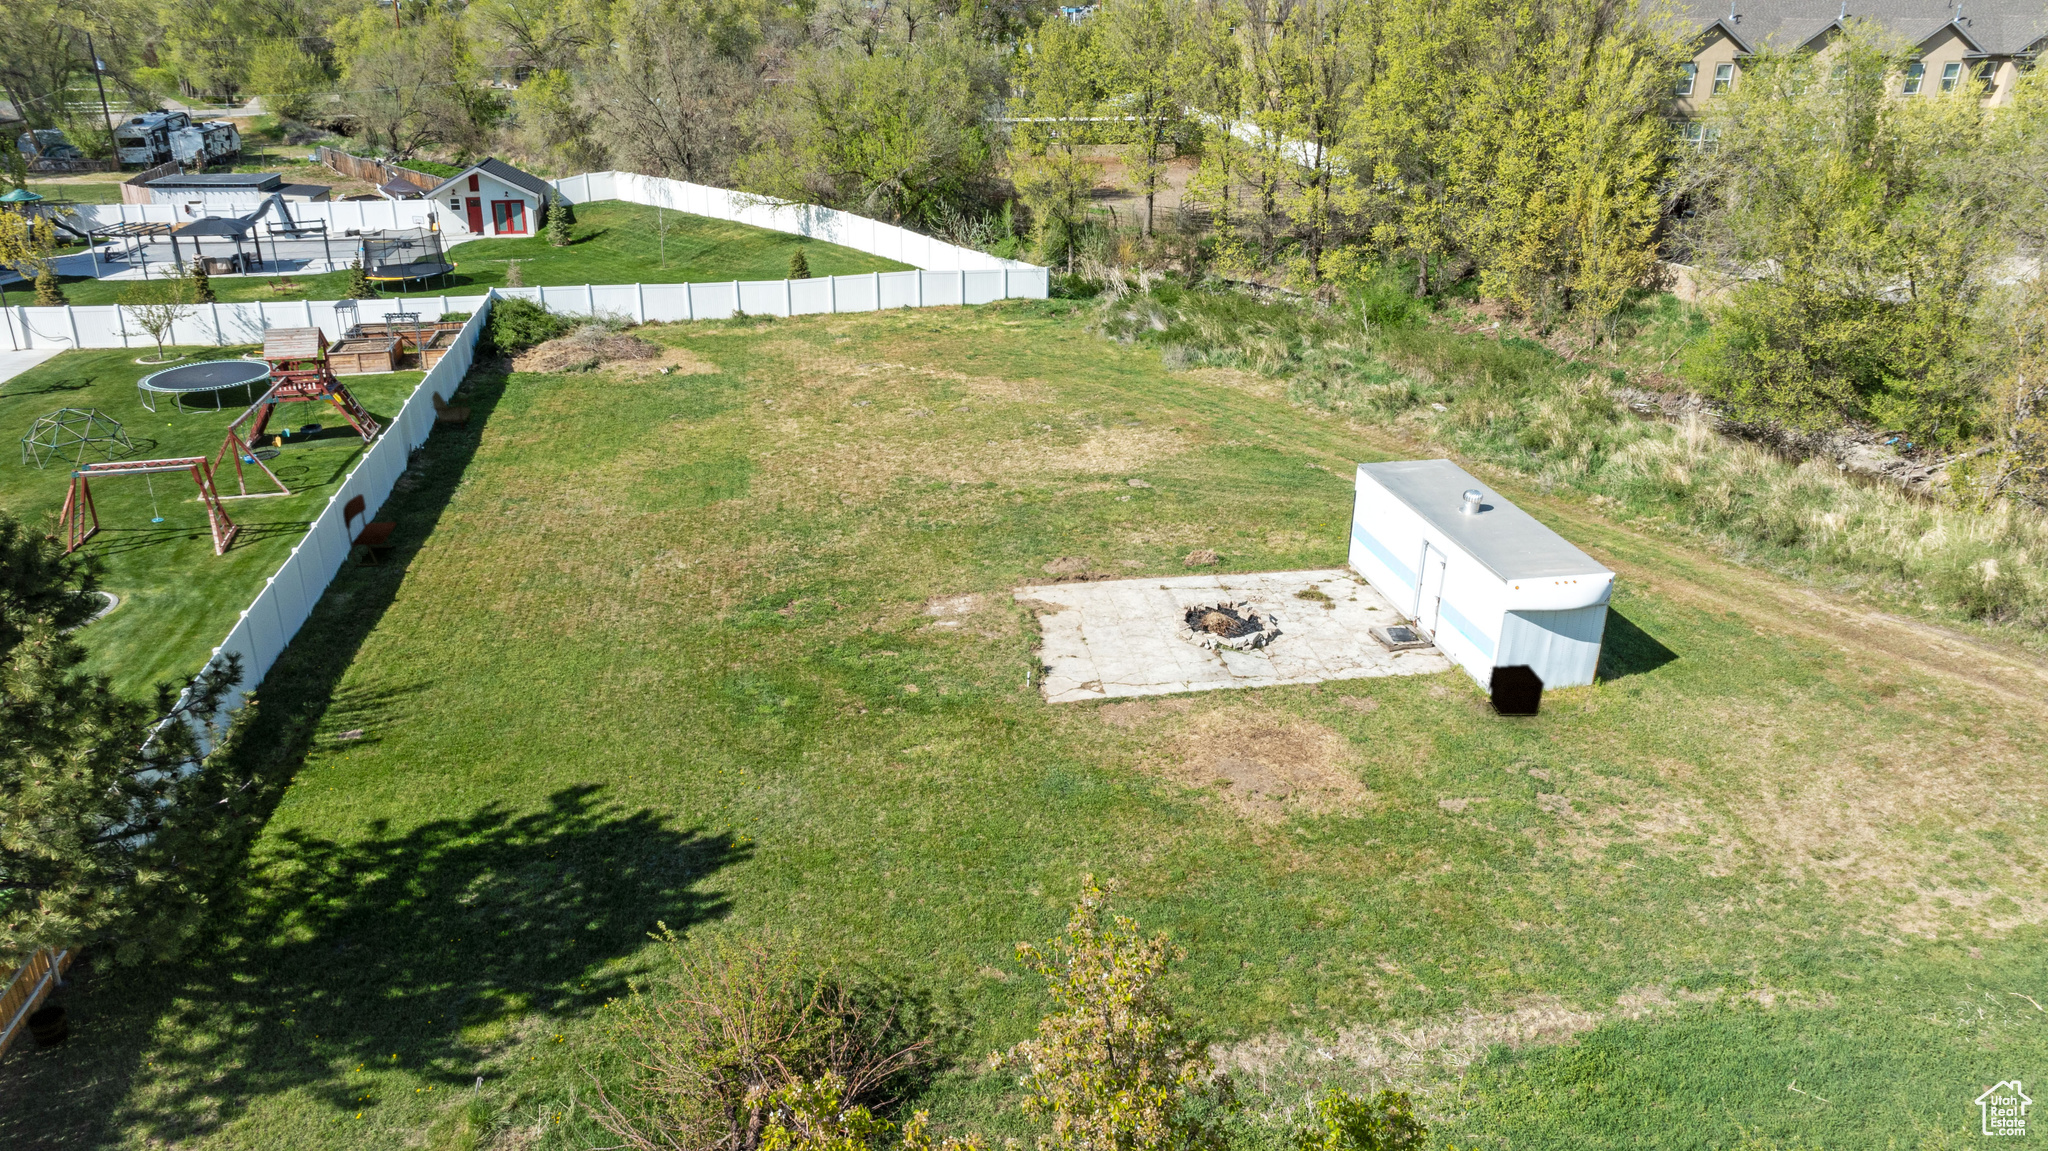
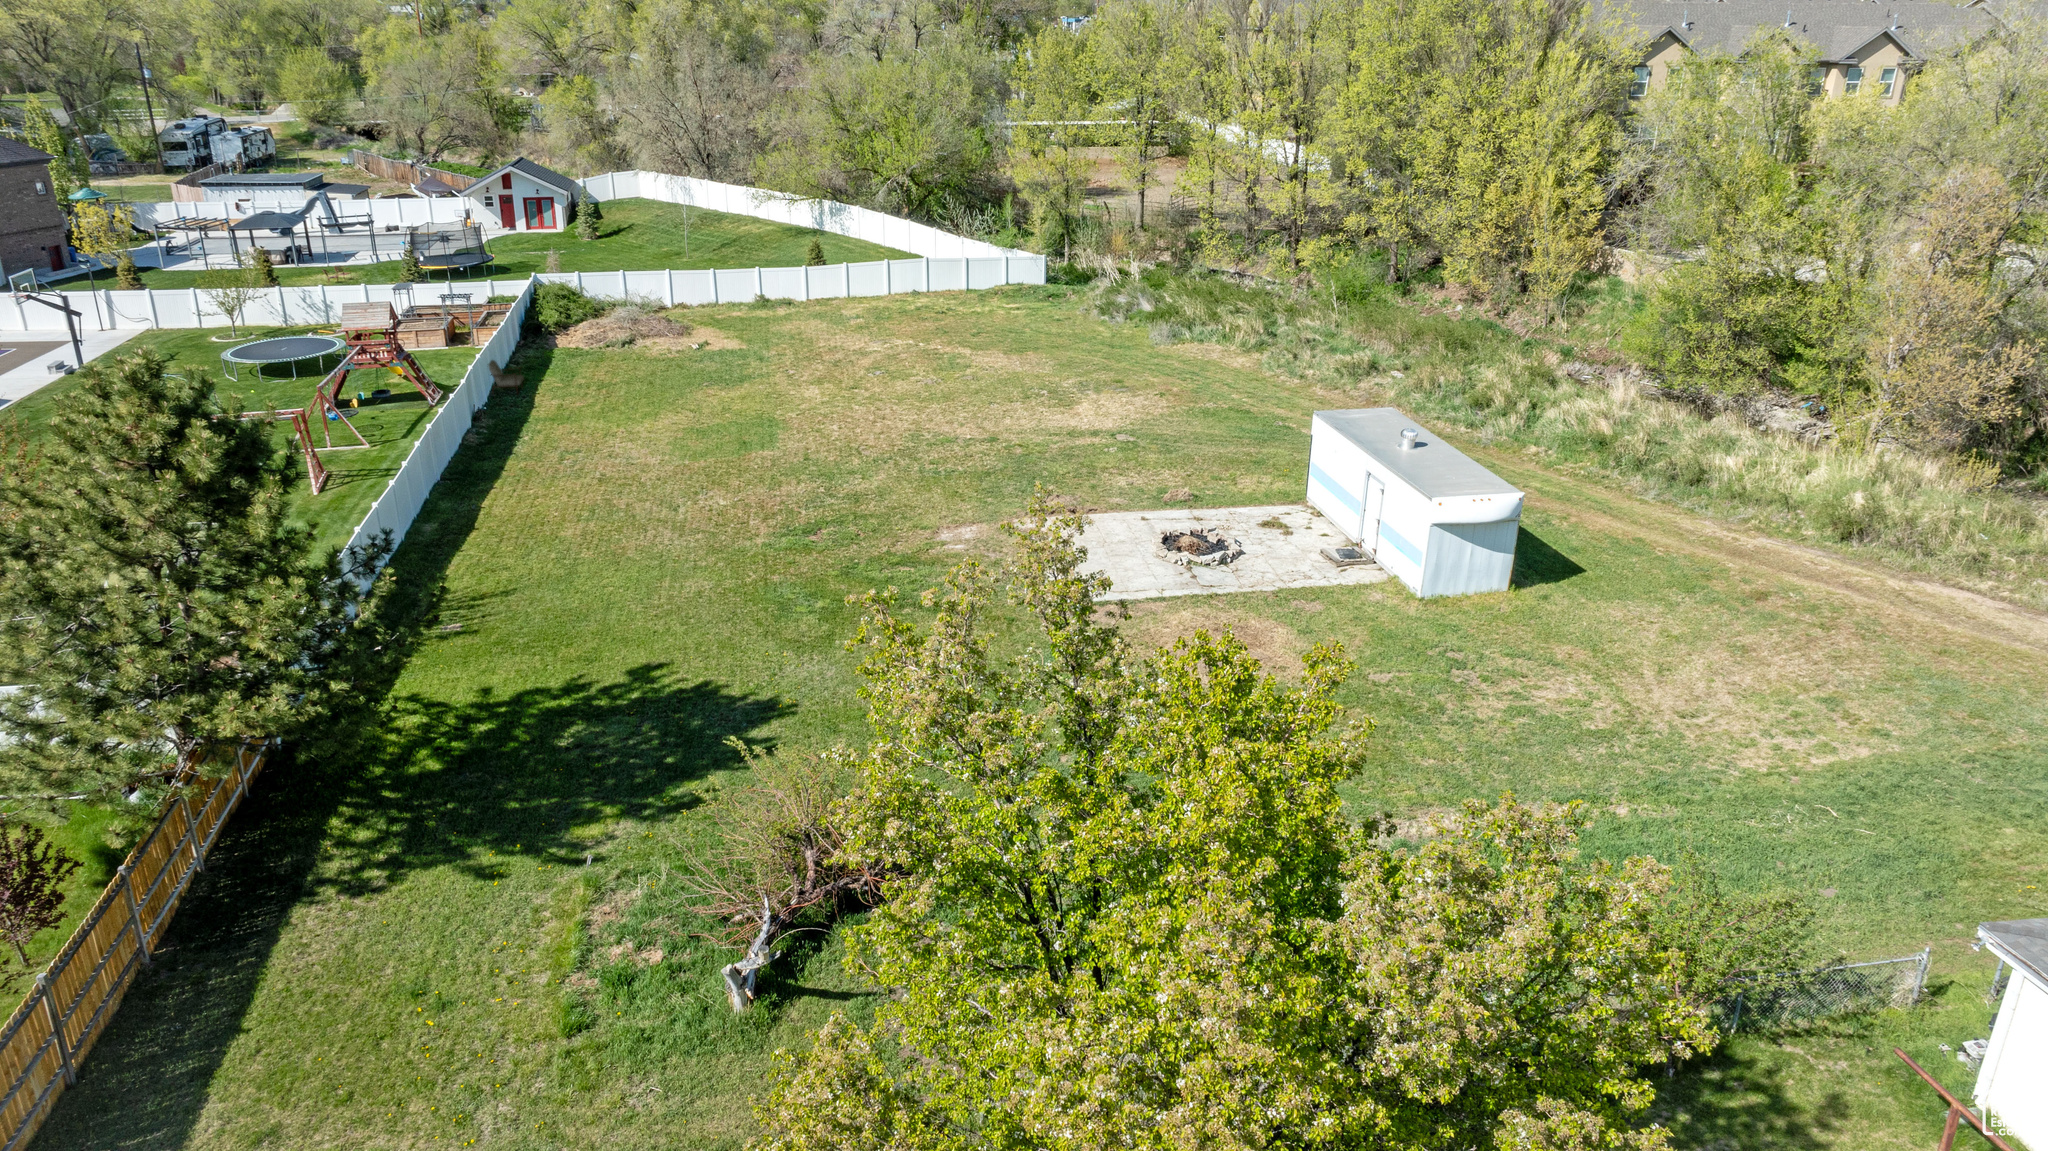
bench: present [343,494,396,566] -> none [427,440,471,502]
wooden crate: present [1488,664,1544,716] -> none [1417,571,1466,614]
bucket: present [26,1005,69,1049] -> none [222,810,255,843]

